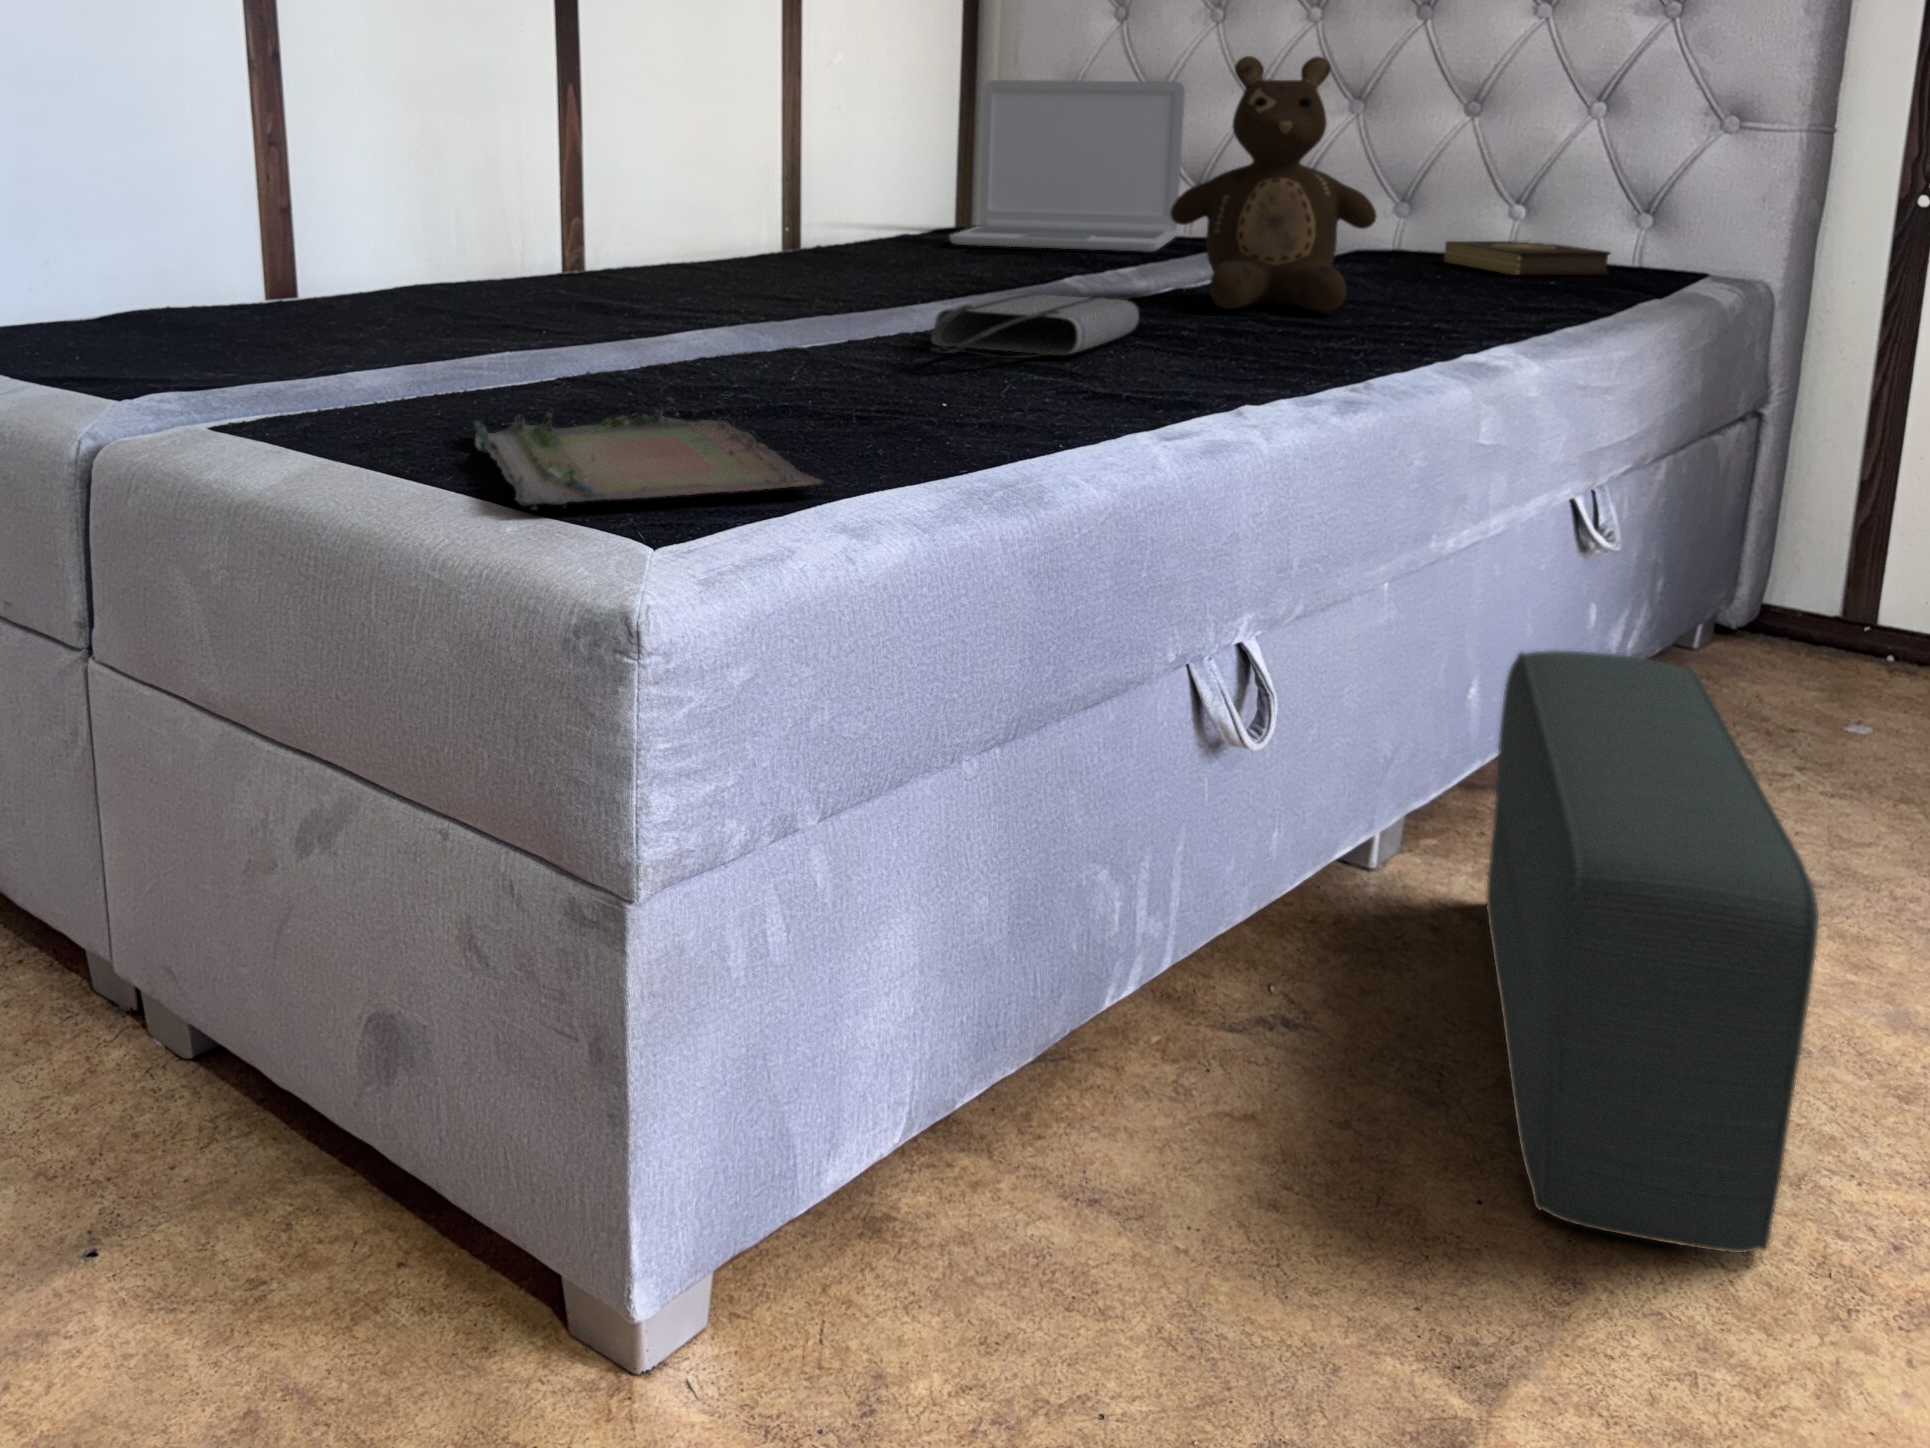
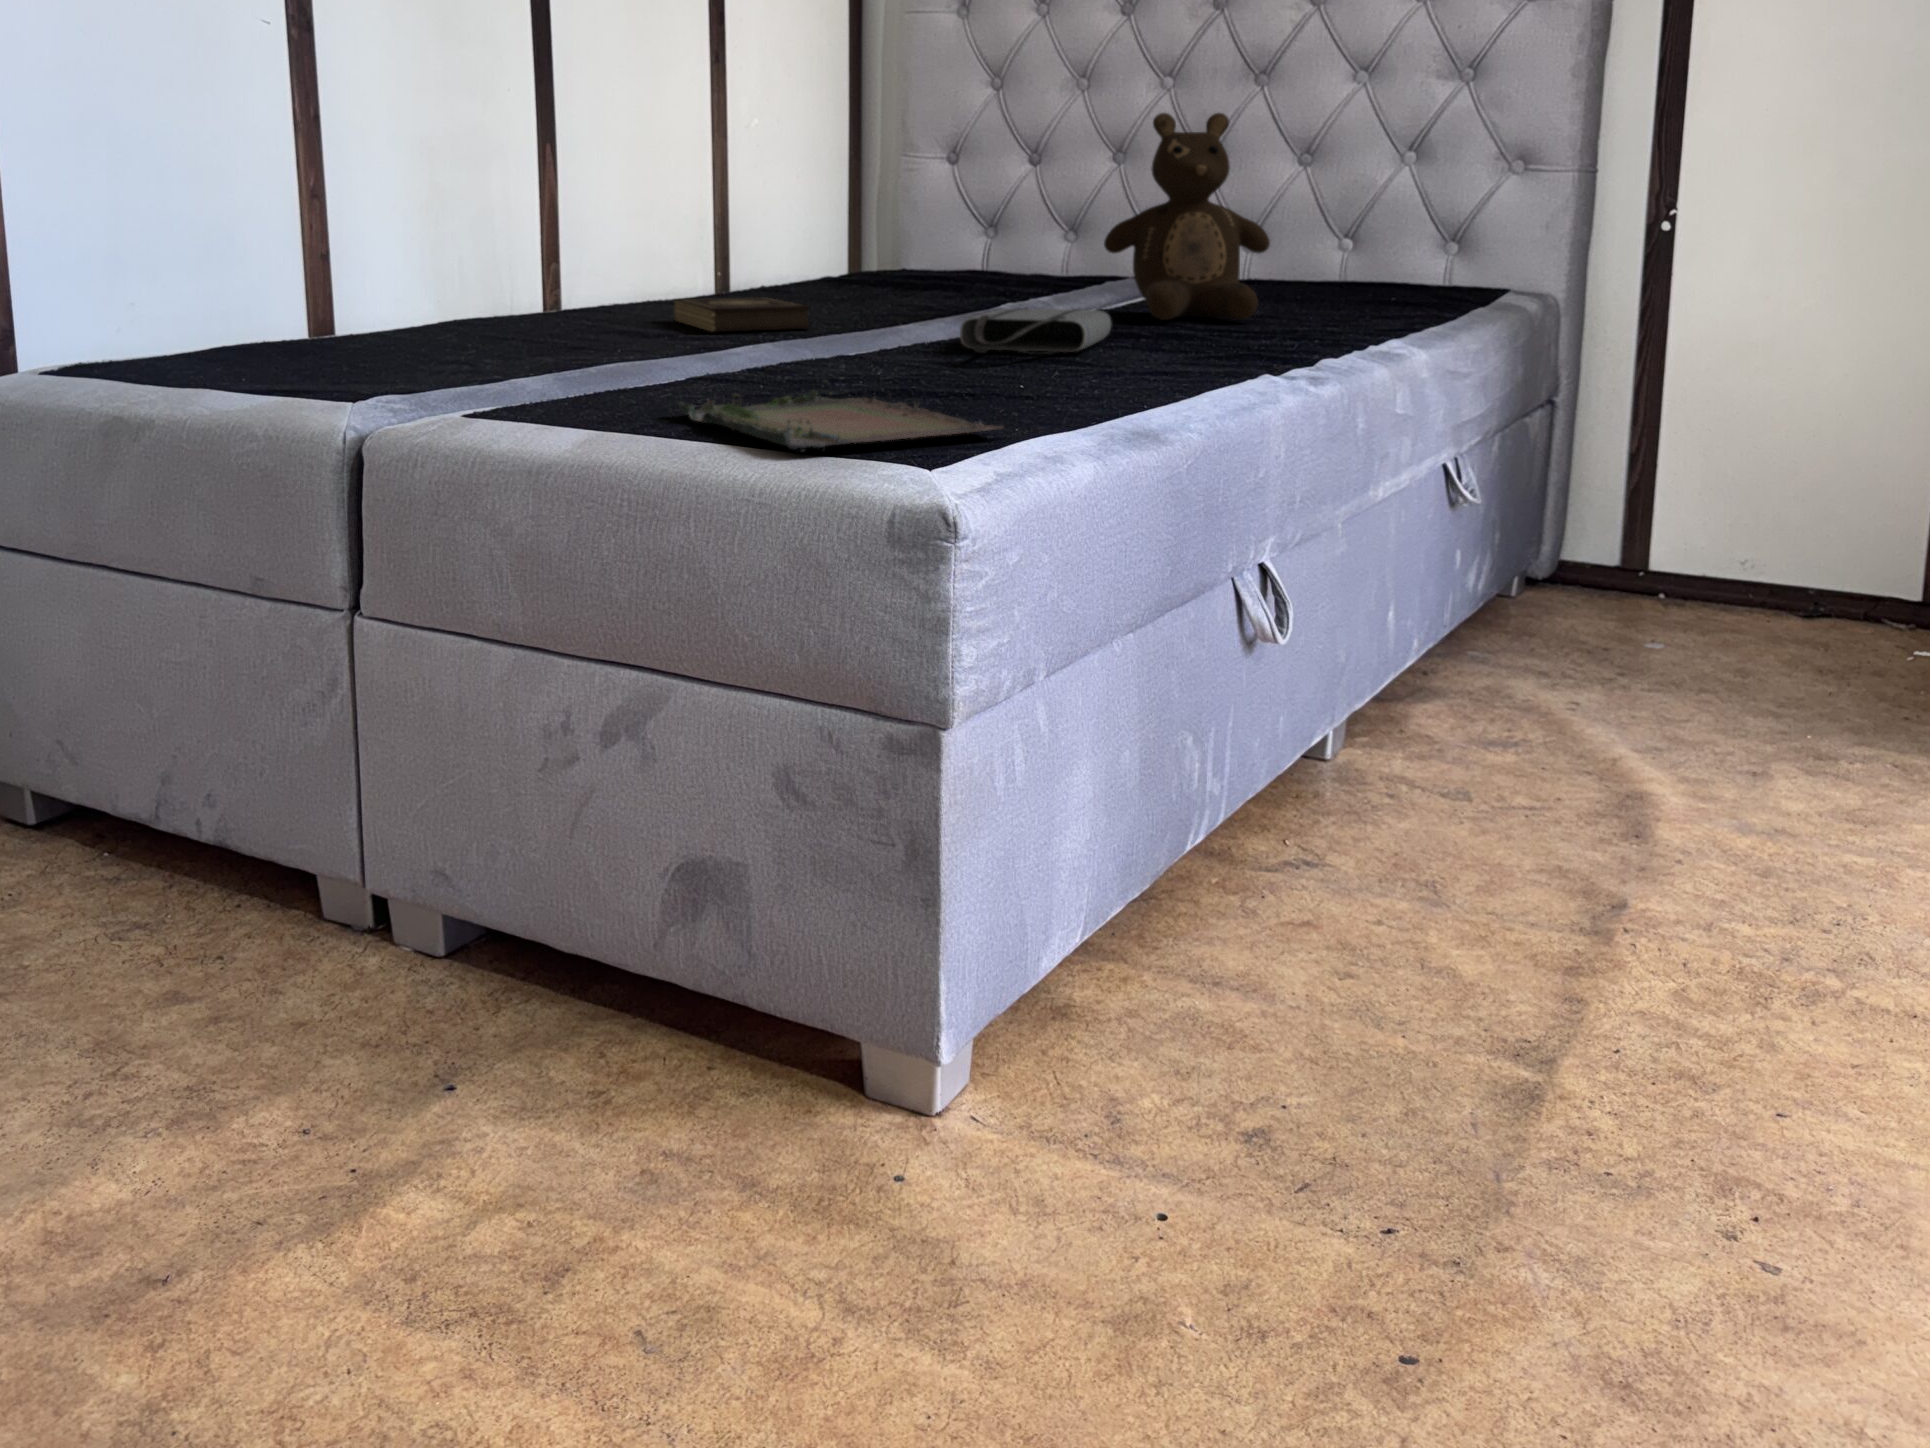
laptop: present [950,80,1185,252] -> none [872,140,1062,285]
book: present [1444,241,1611,275] -> present [674,297,810,332]
pouf: present [1486,650,1819,1253] -> none [1427,566,1726,970]

